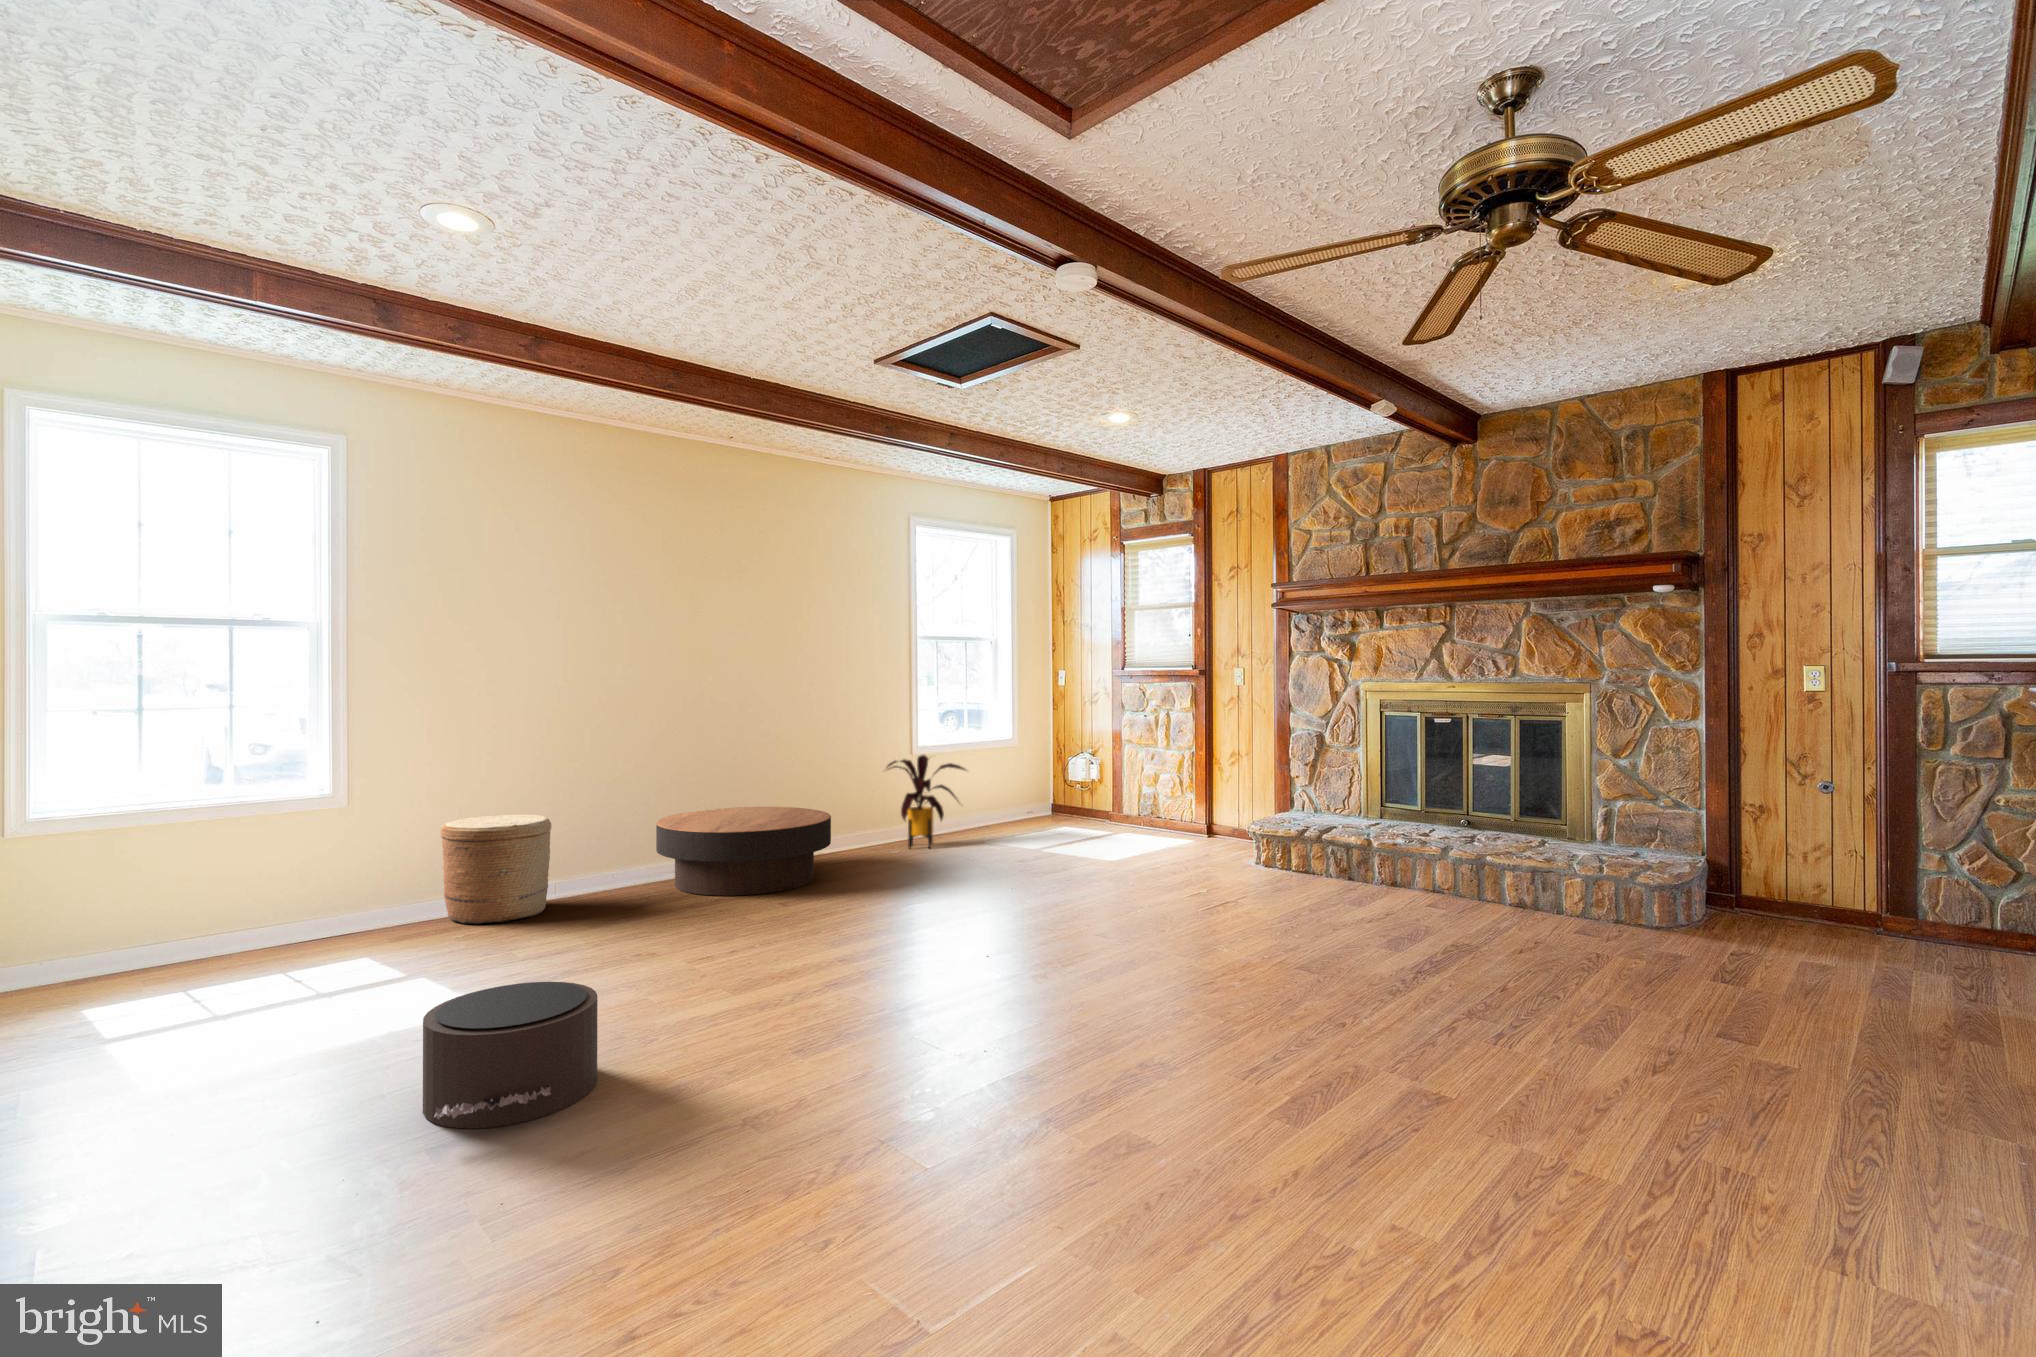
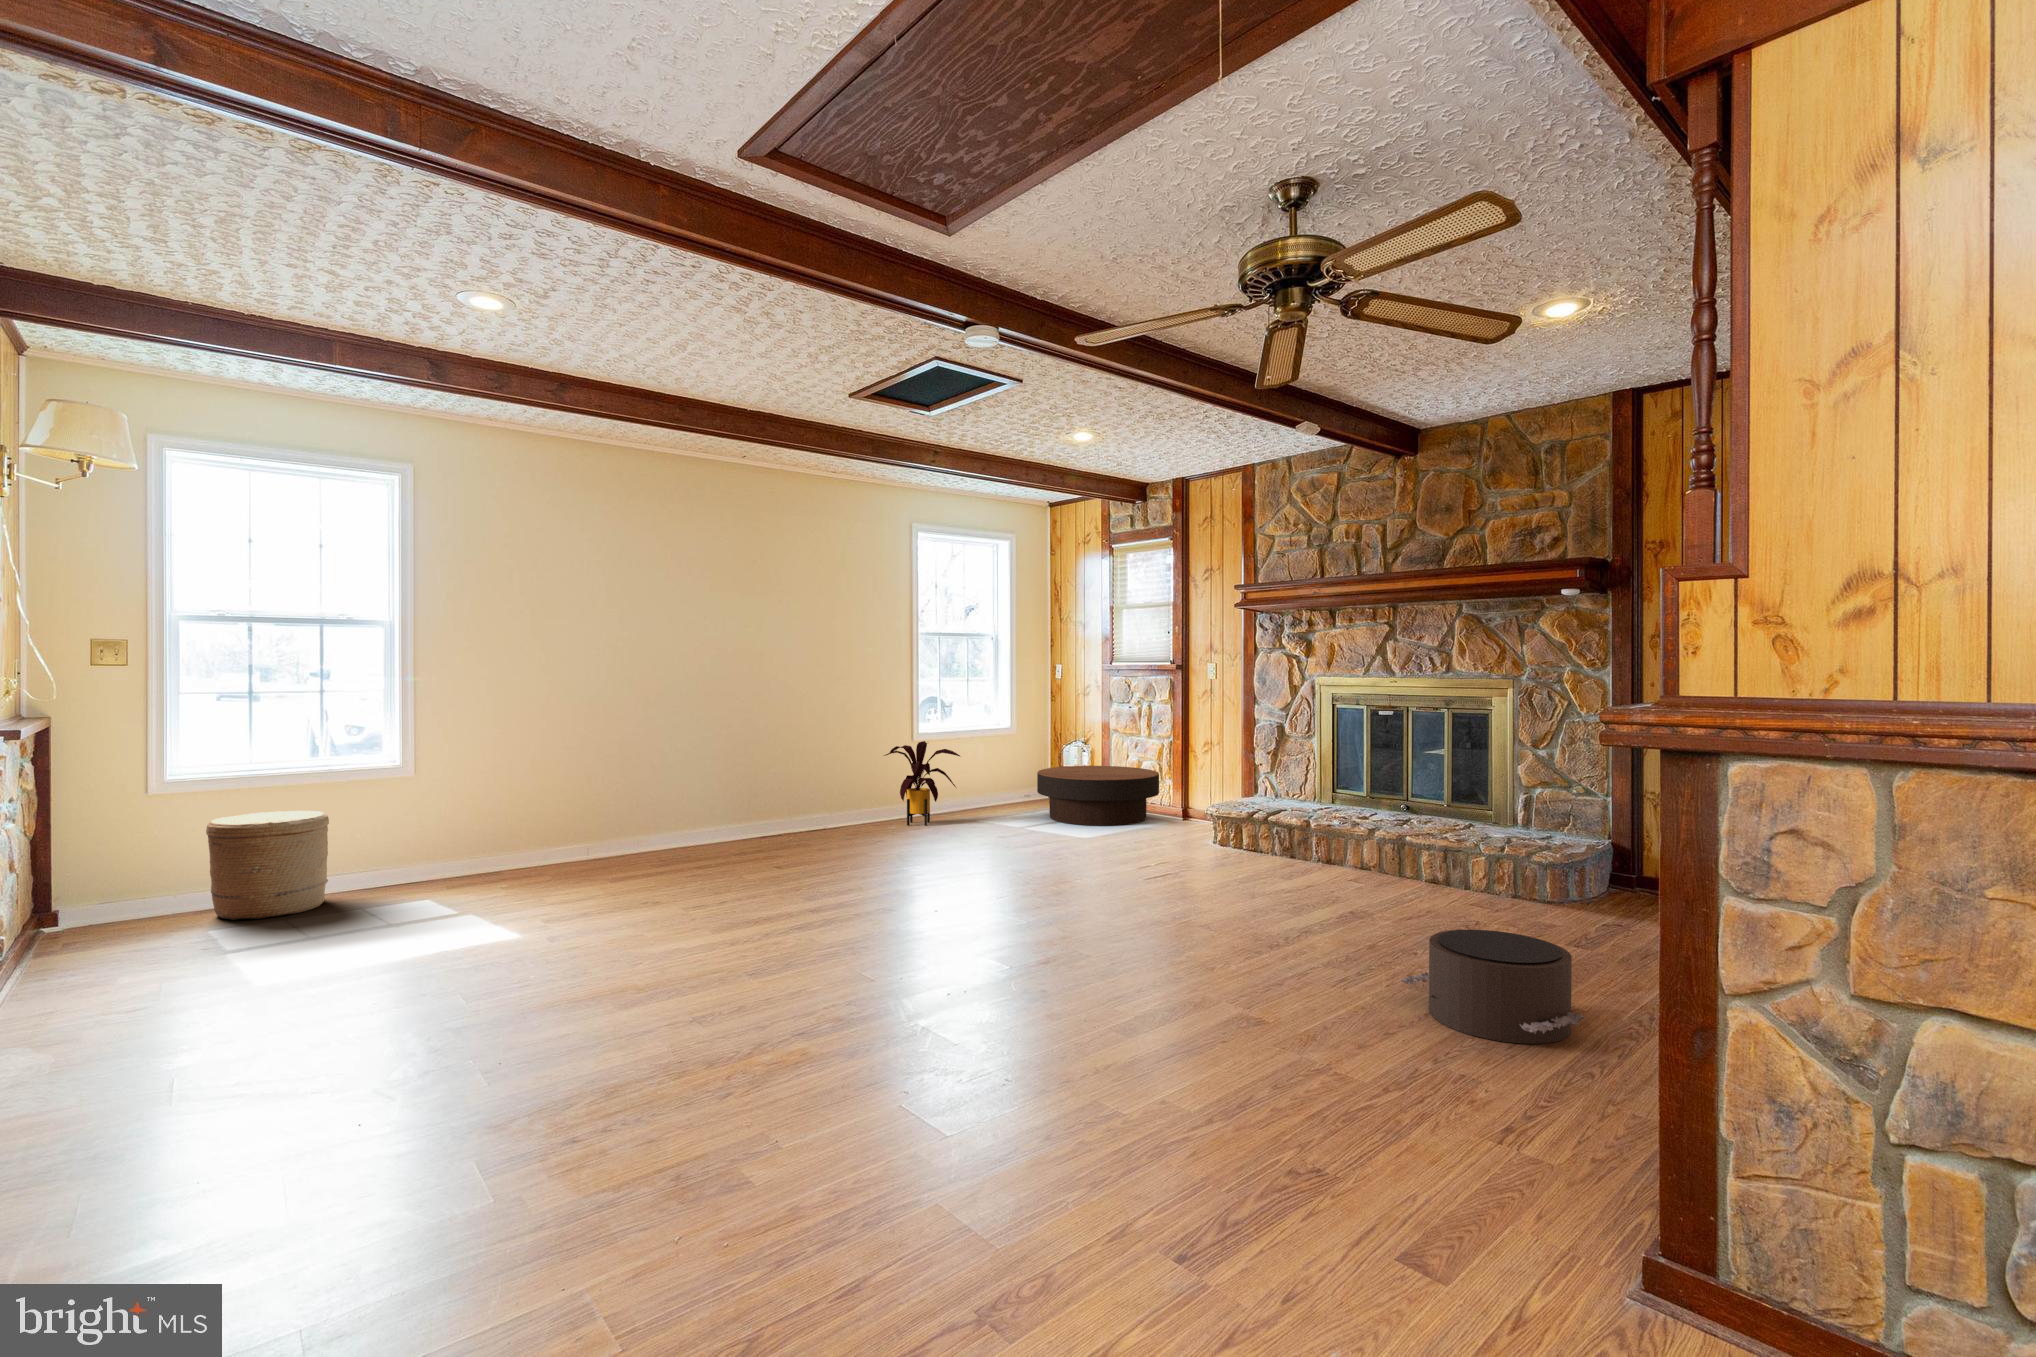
coffee table: present [656,807,831,896] -> present [1037,766,1159,826]
woven basket: present [441,815,551,924] -> present [206,811,329,920]
pouf: present [423,982,598,1129] -> present [1401,930,1587,1044]

